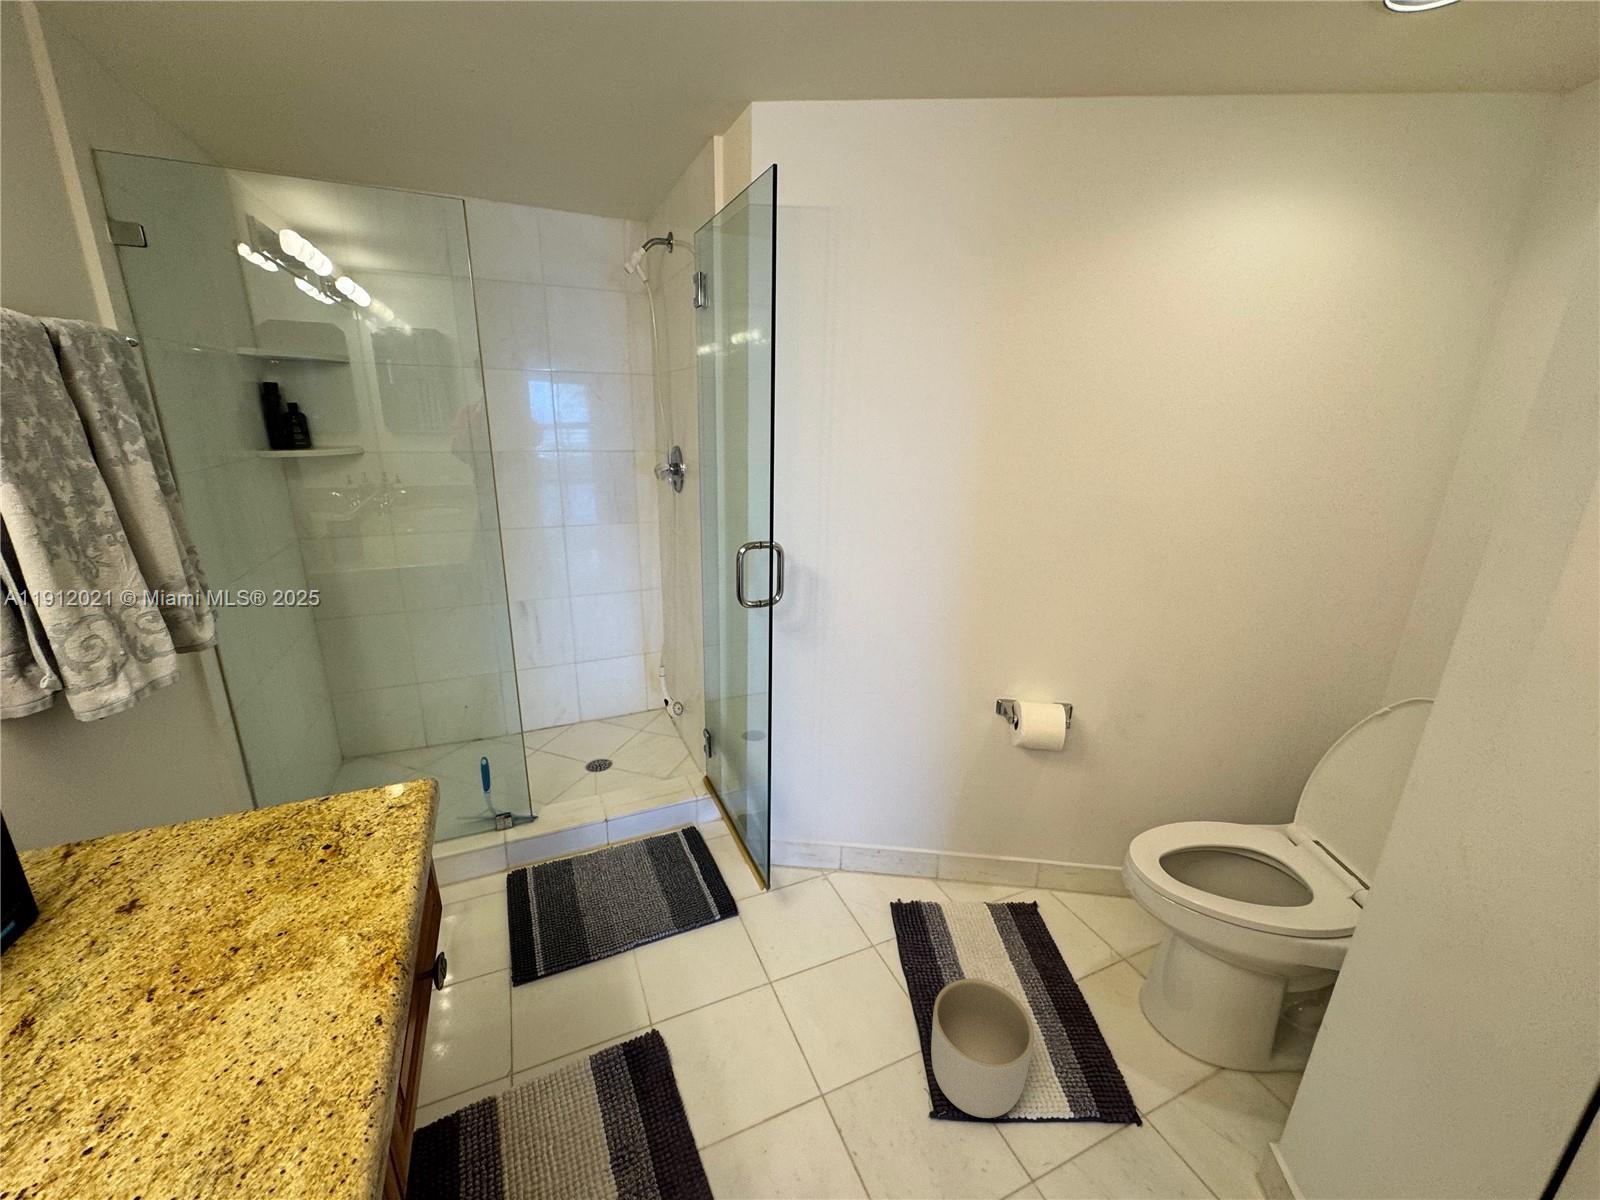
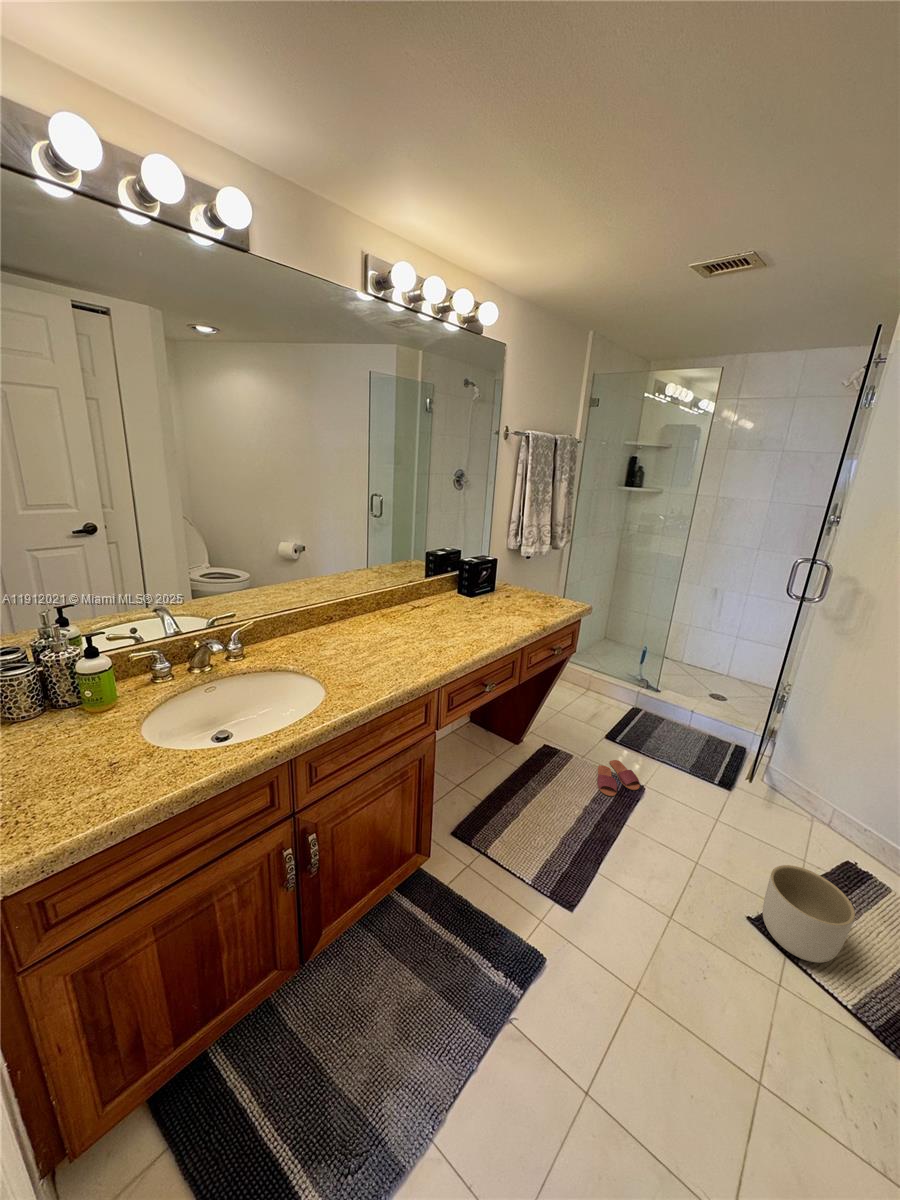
slippers: none [565,1019,658,1129] -> present [597,760,640,796]

